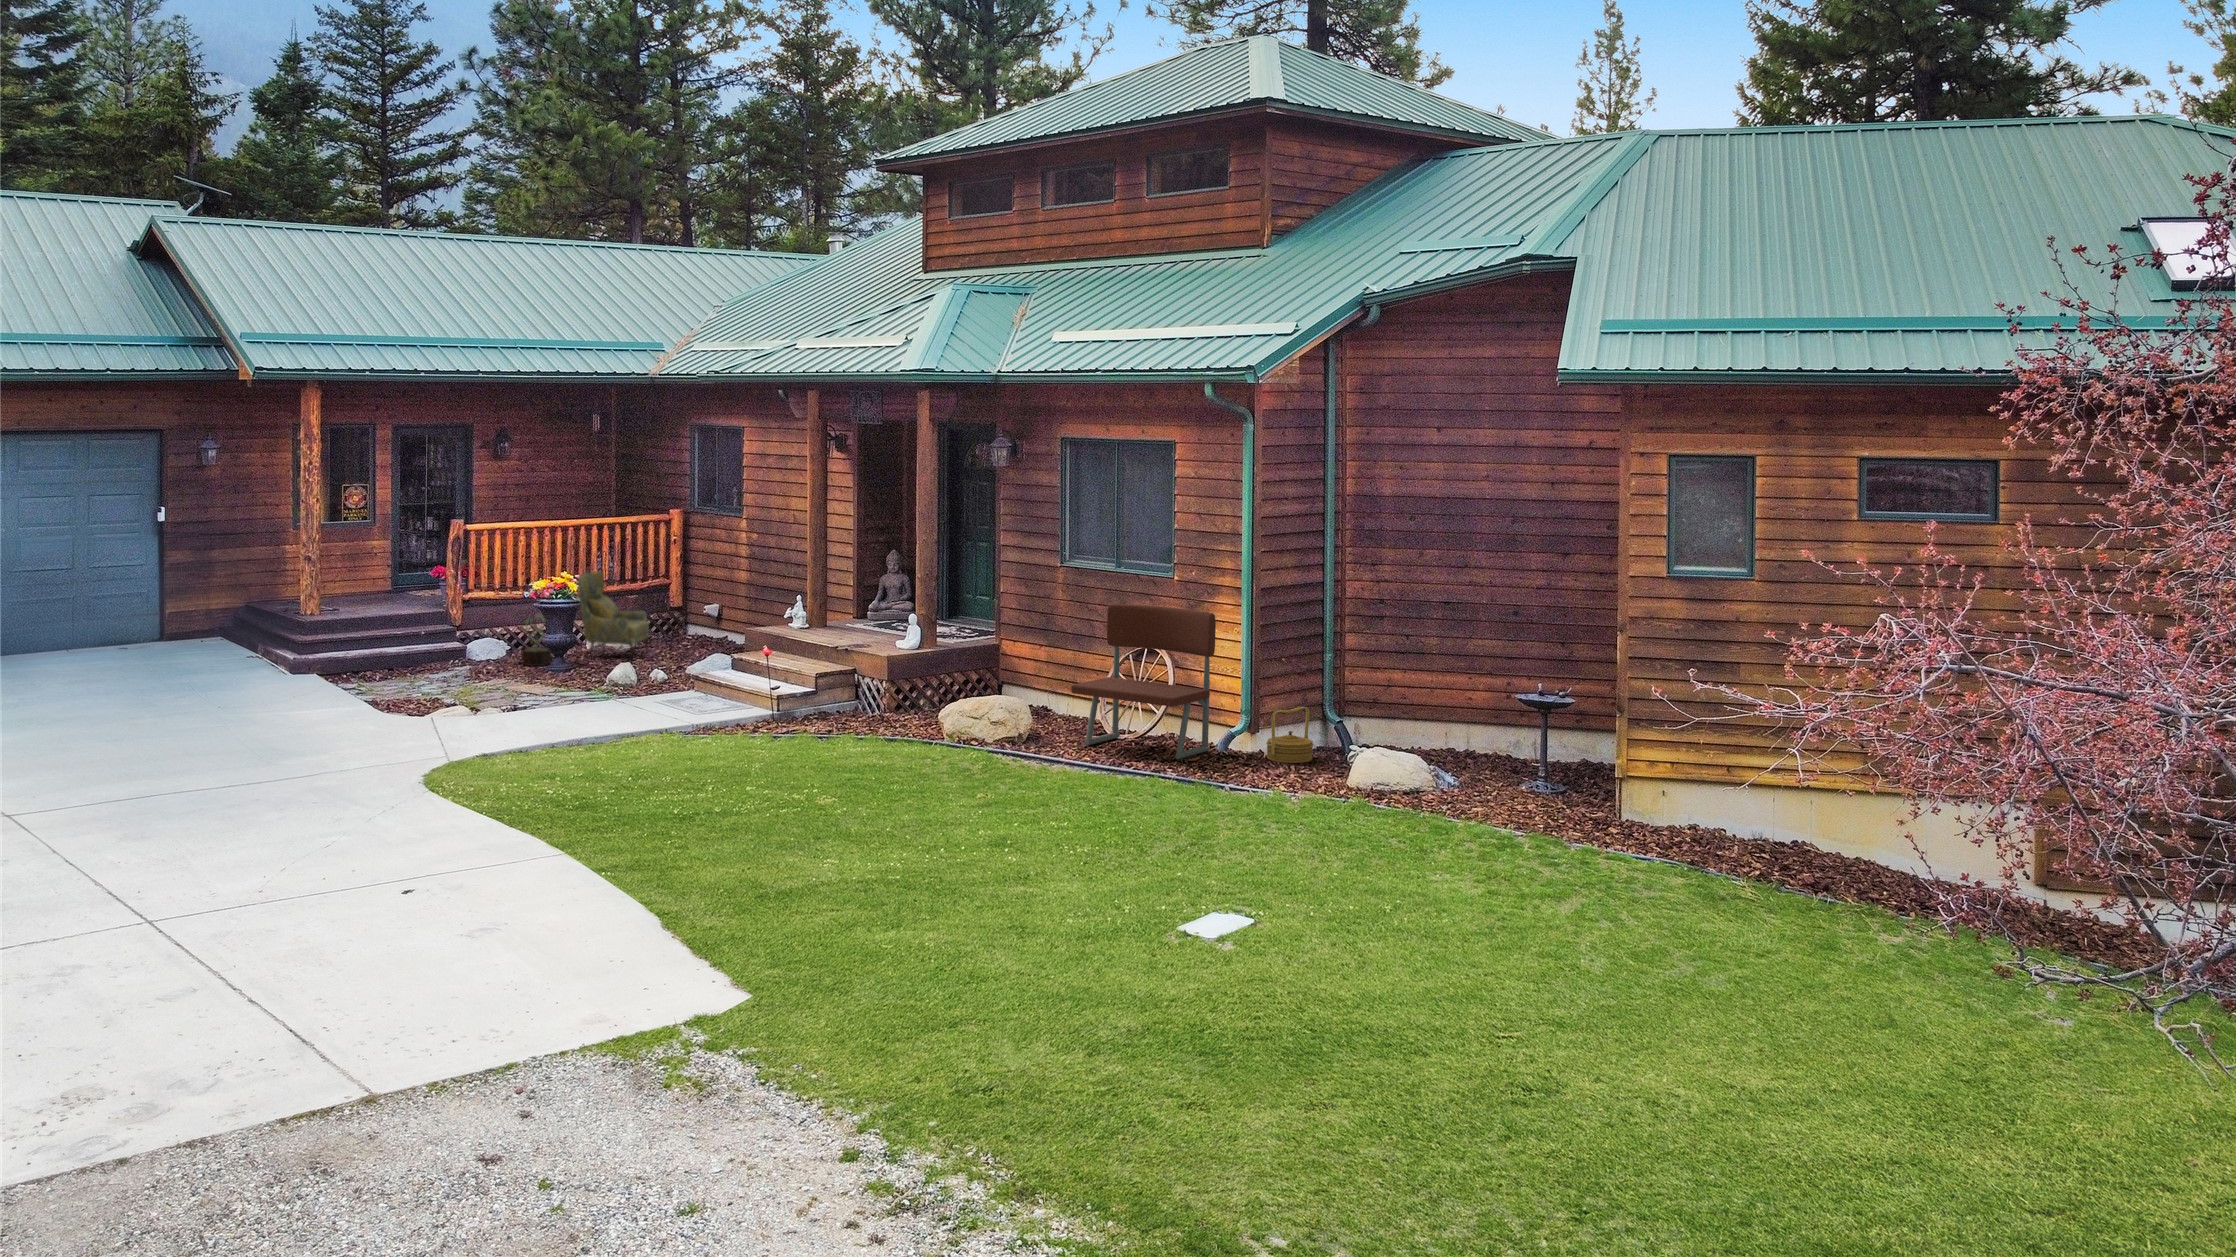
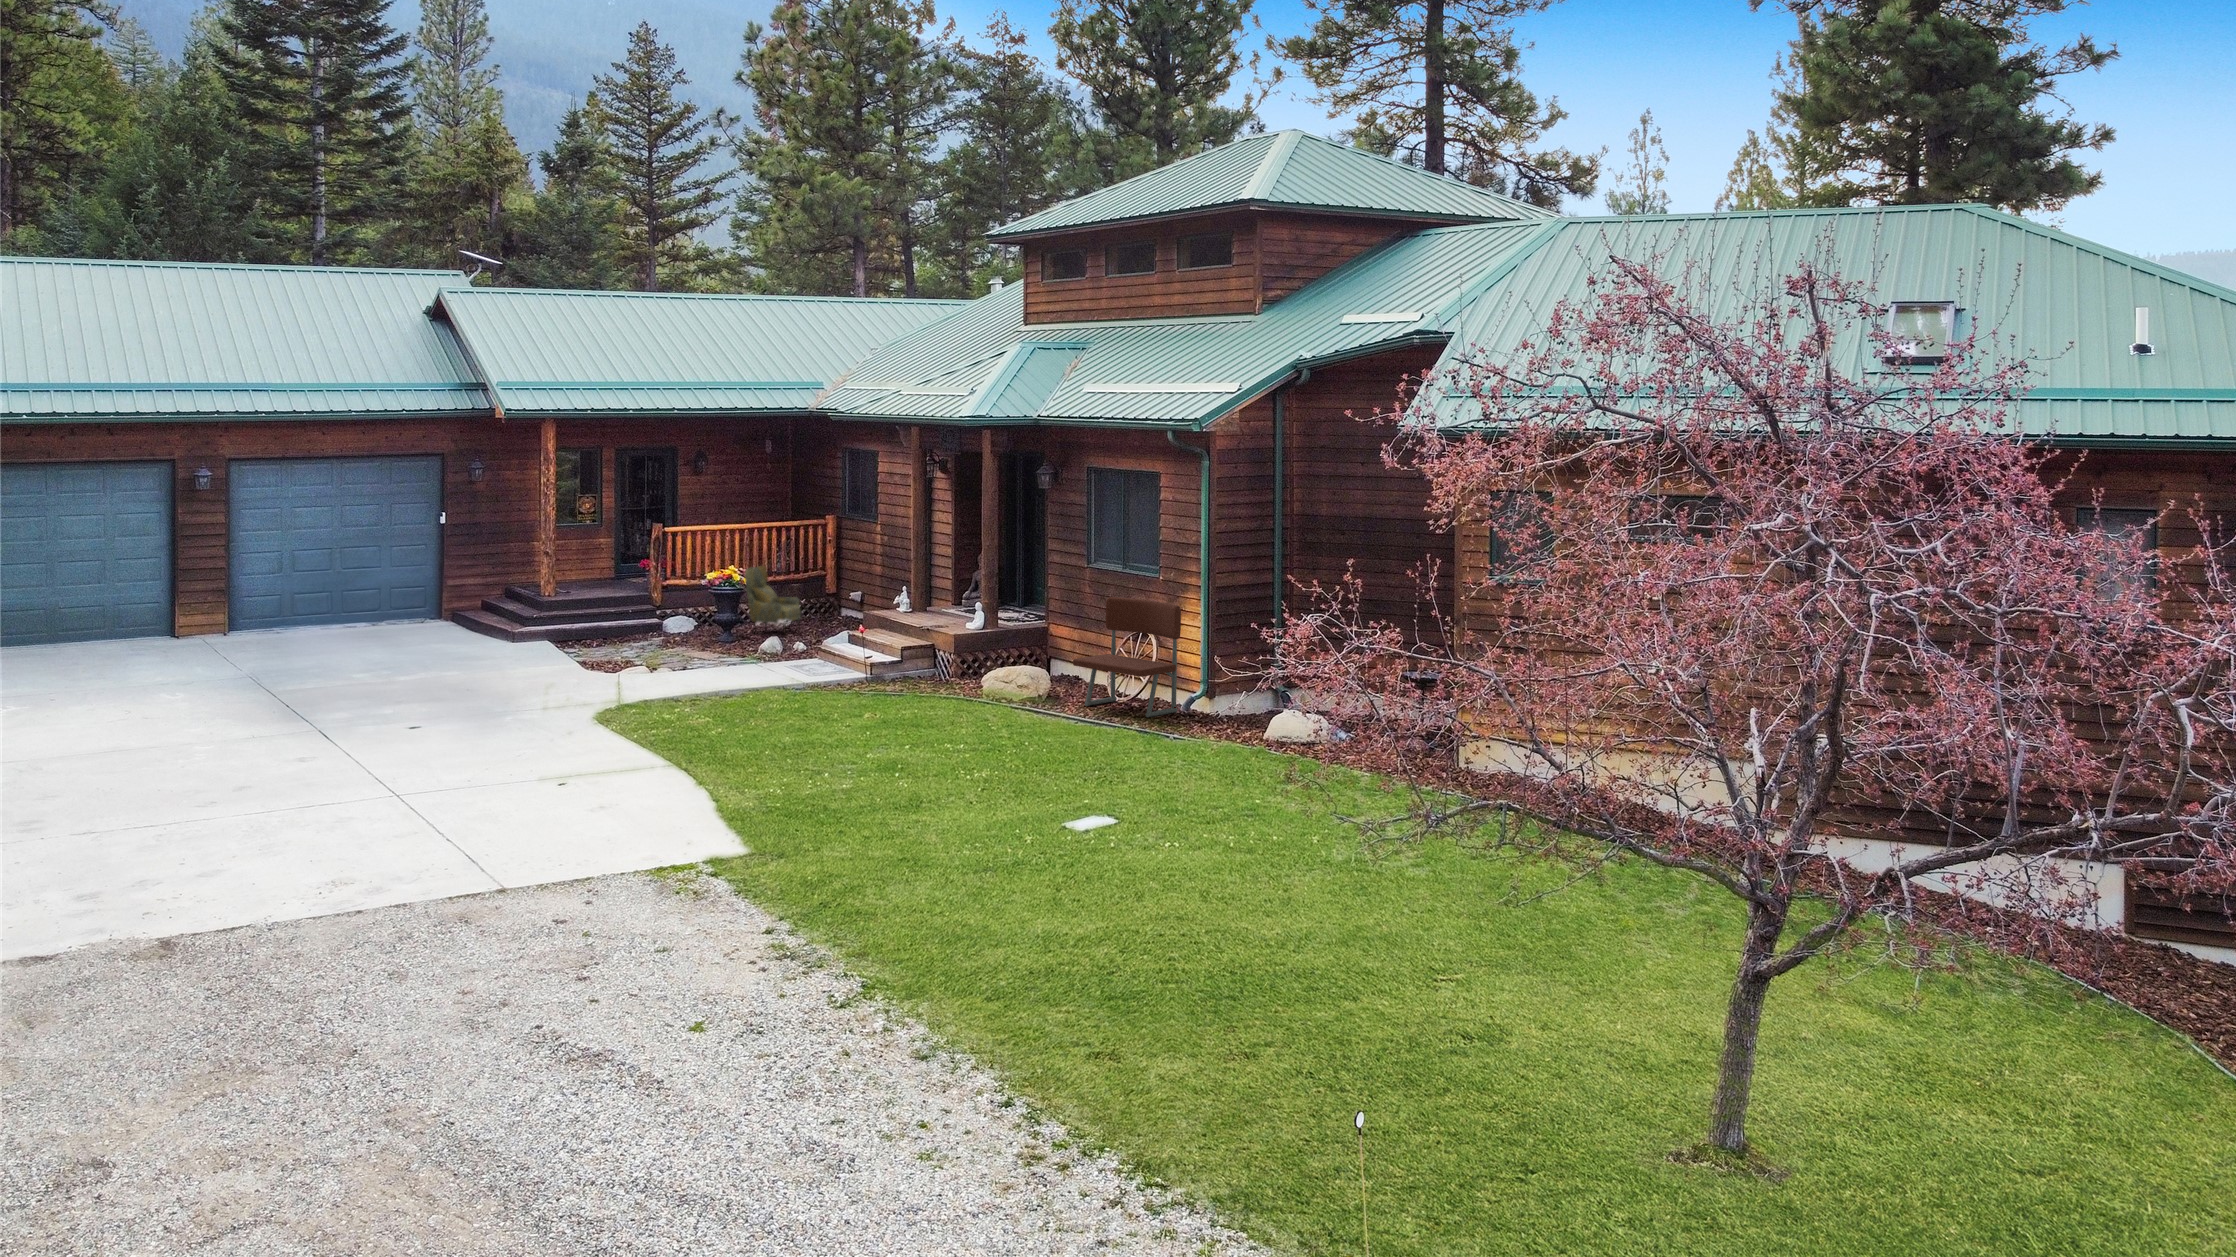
decorative plant: present [521,616,552,666] -> none [699,599,723,639]
woven basket: present [1266,707,1314,763] -> none [1217,679,1253,722]

